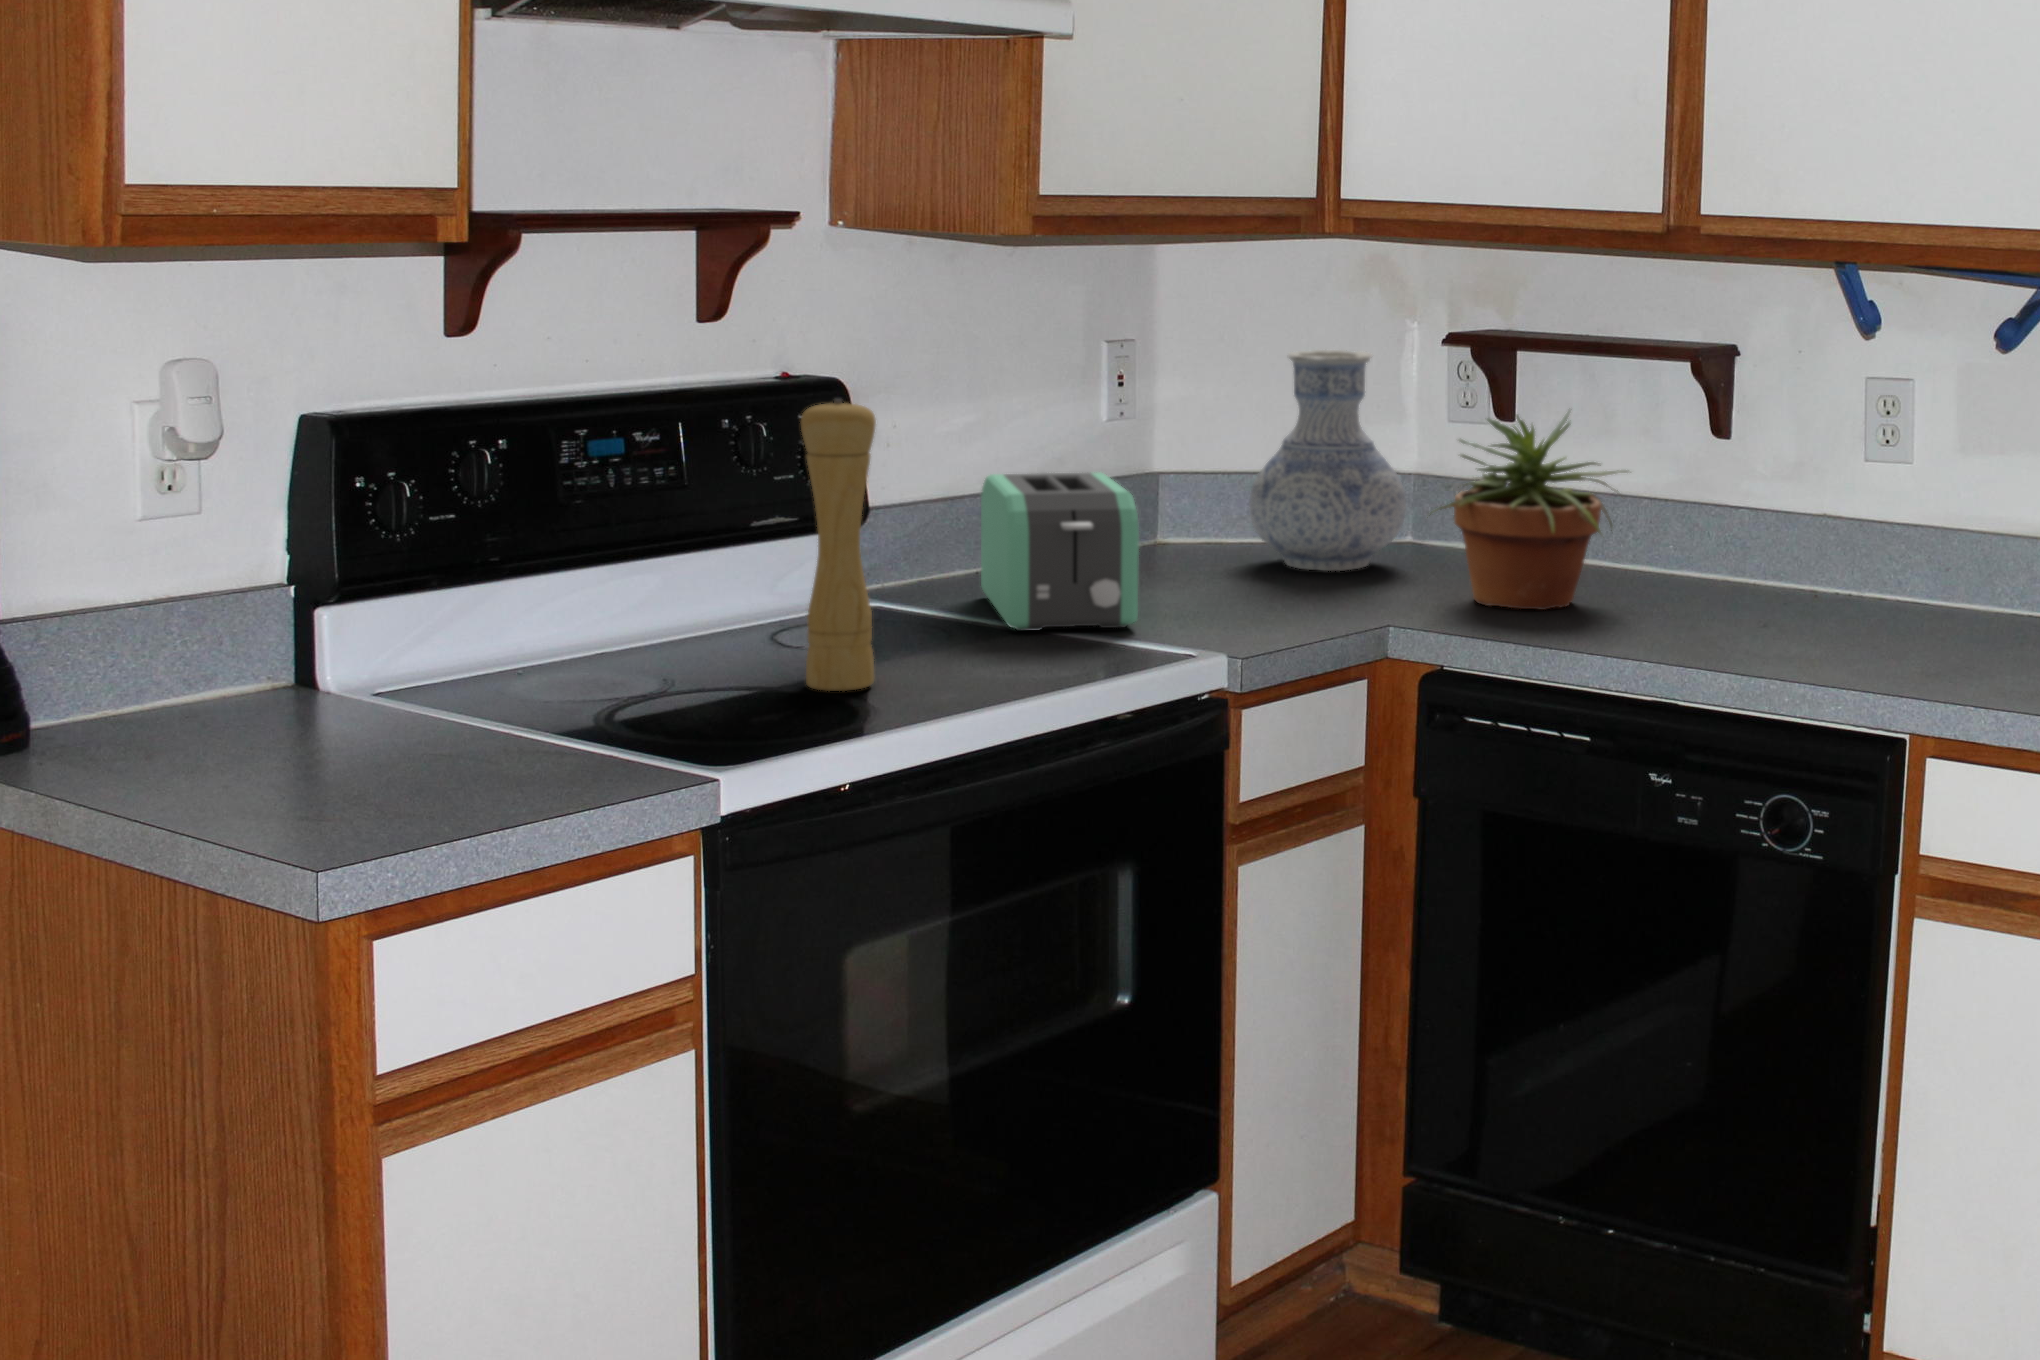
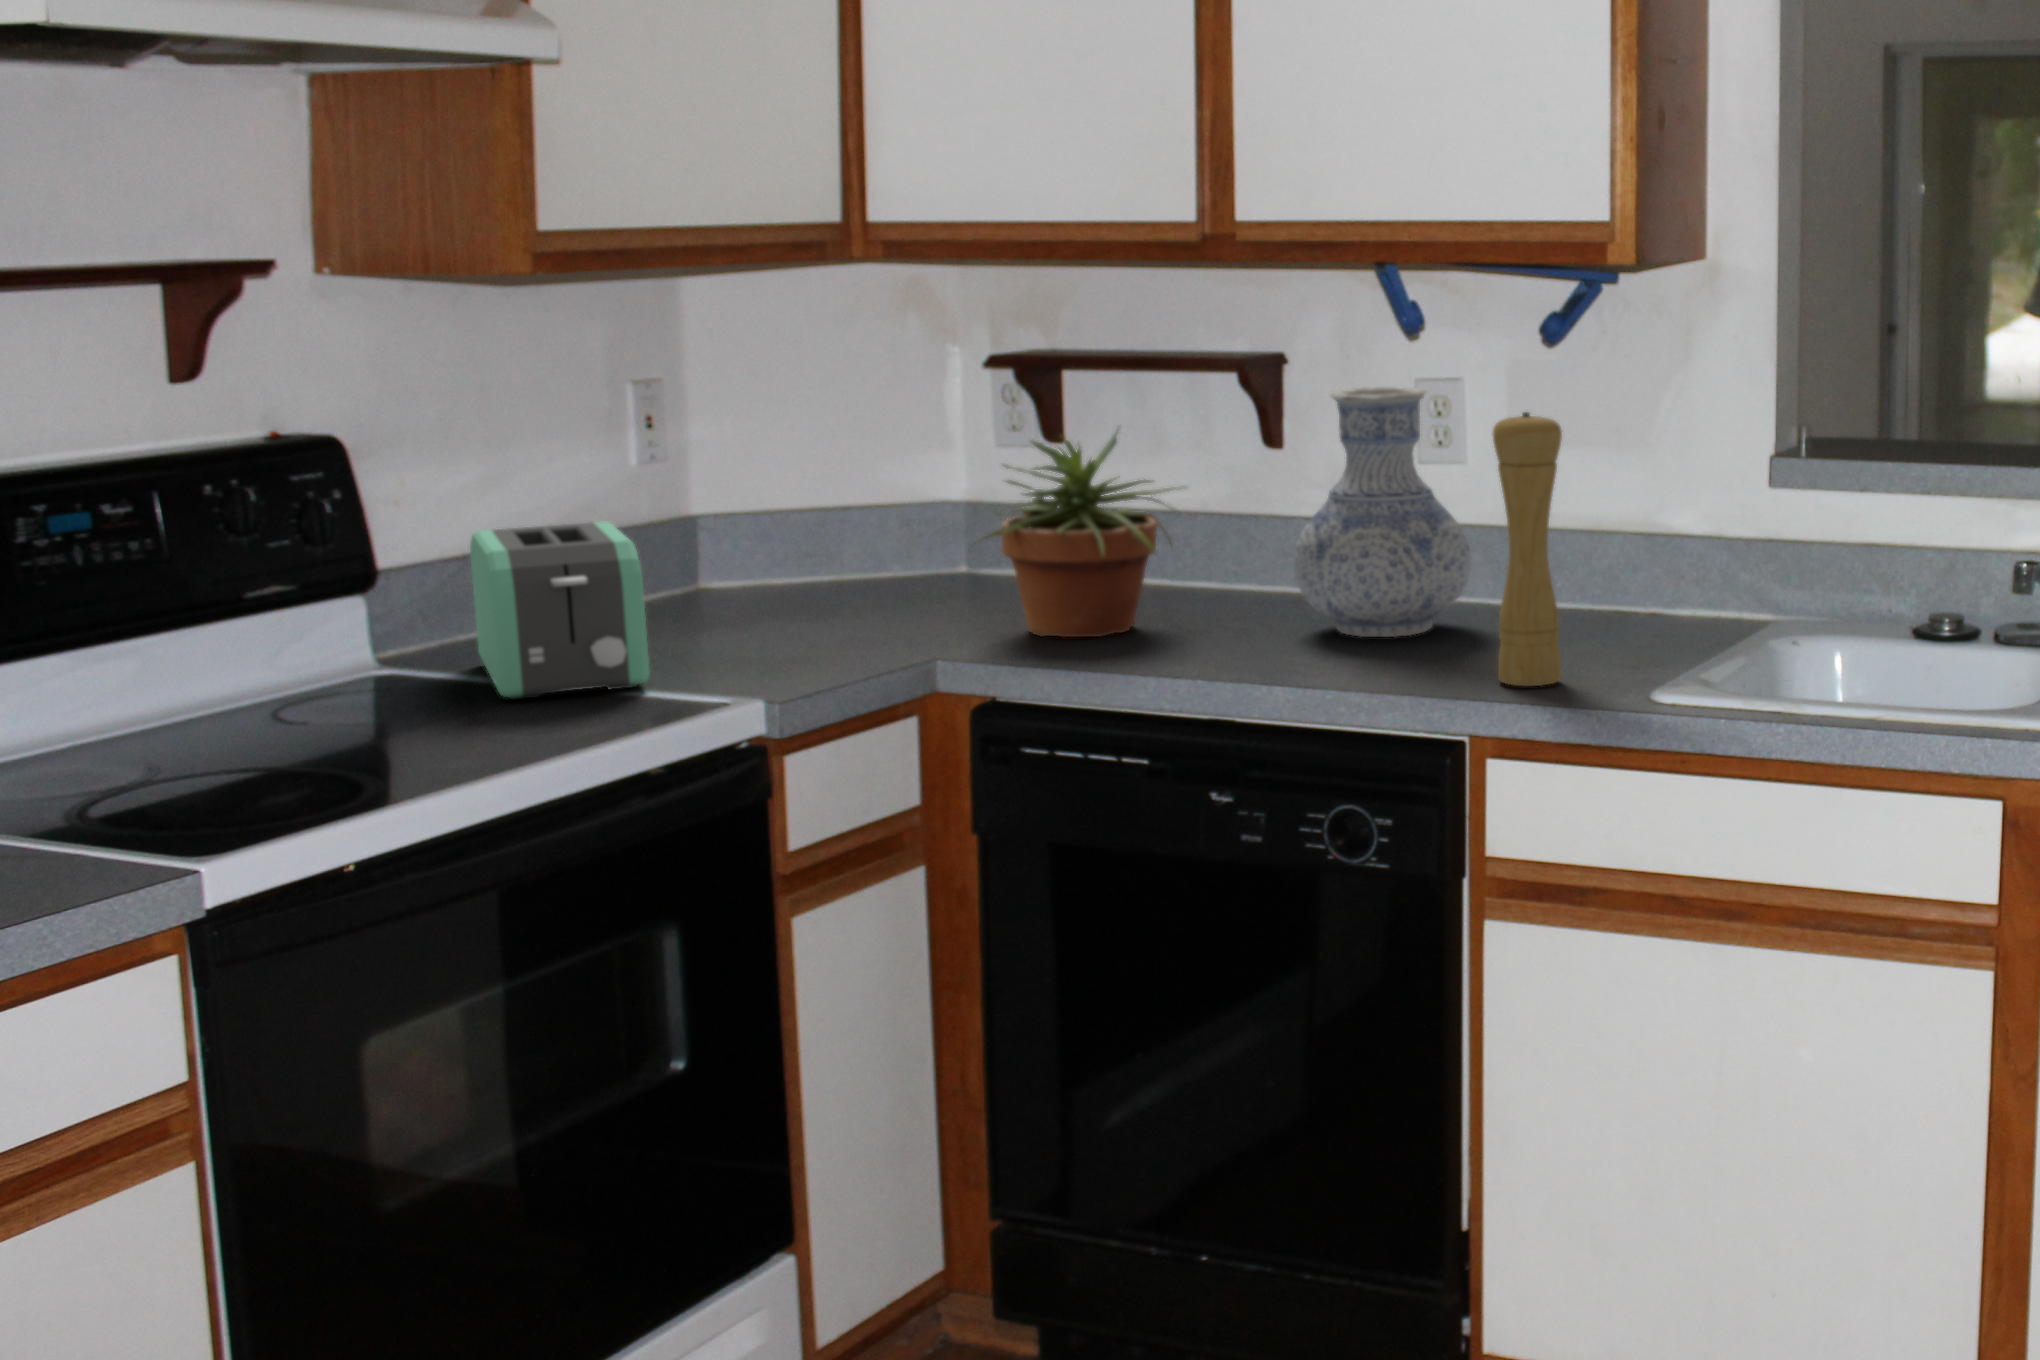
vase: present [1249,350,1406,571] -> present [1294,387,1471,637]
pepper mill: present [801,399,876,691] -> present [1492,412,1562,686]

